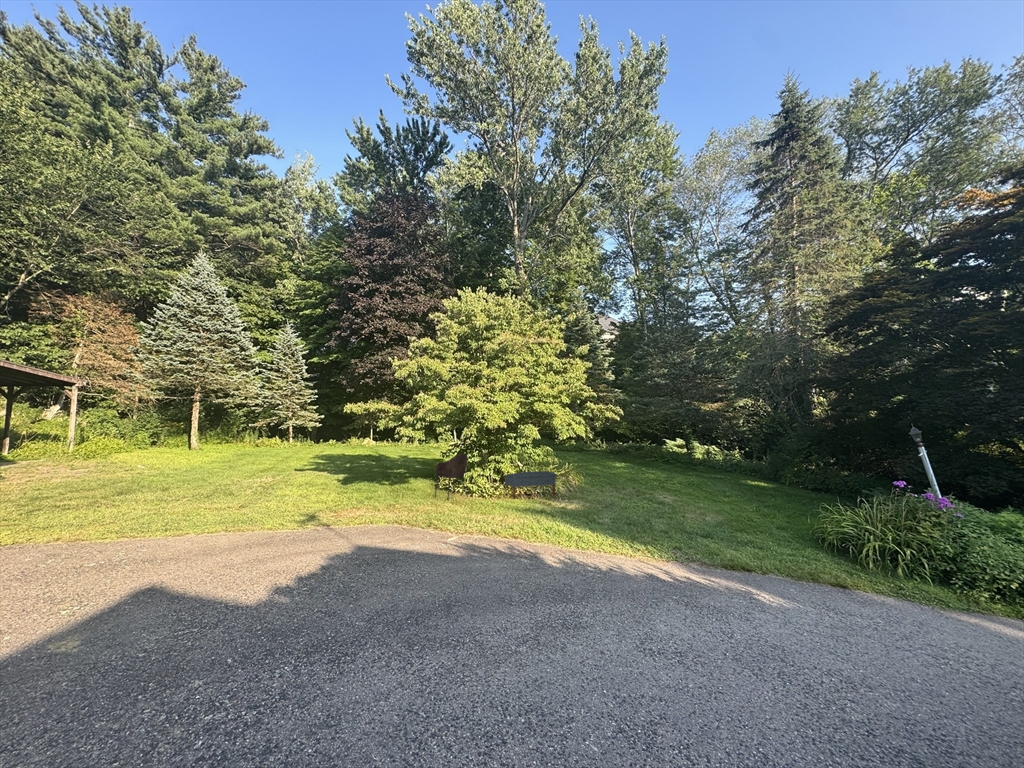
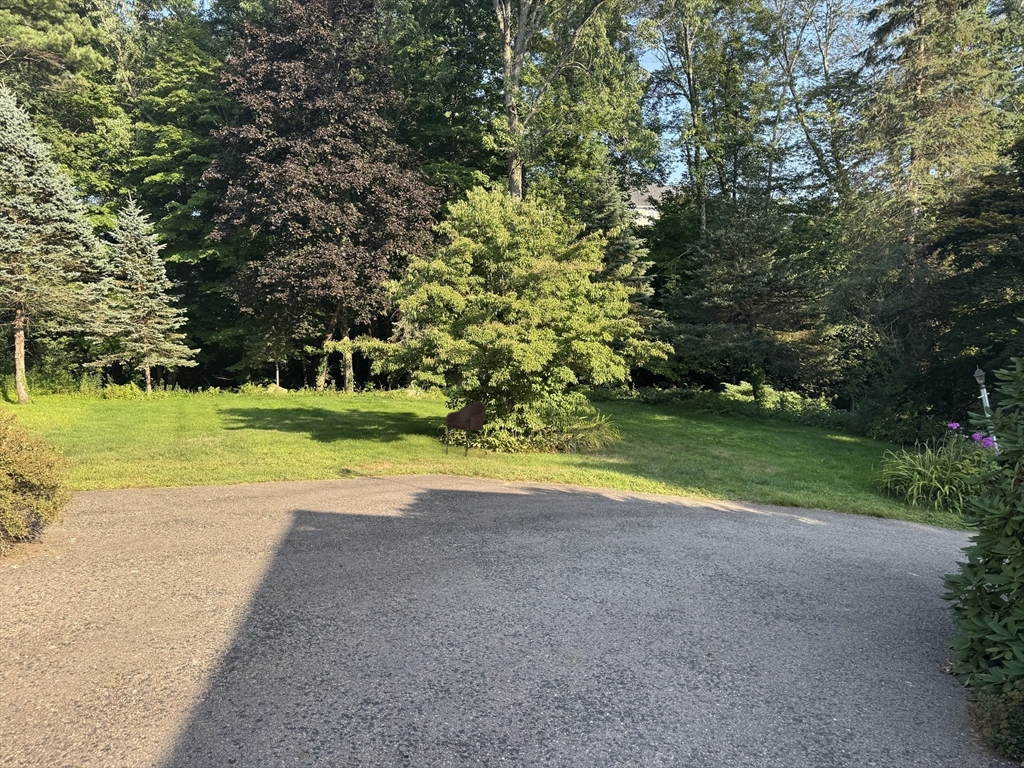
bench: present [505,471,557,499] -> none [529,423,592,455]

